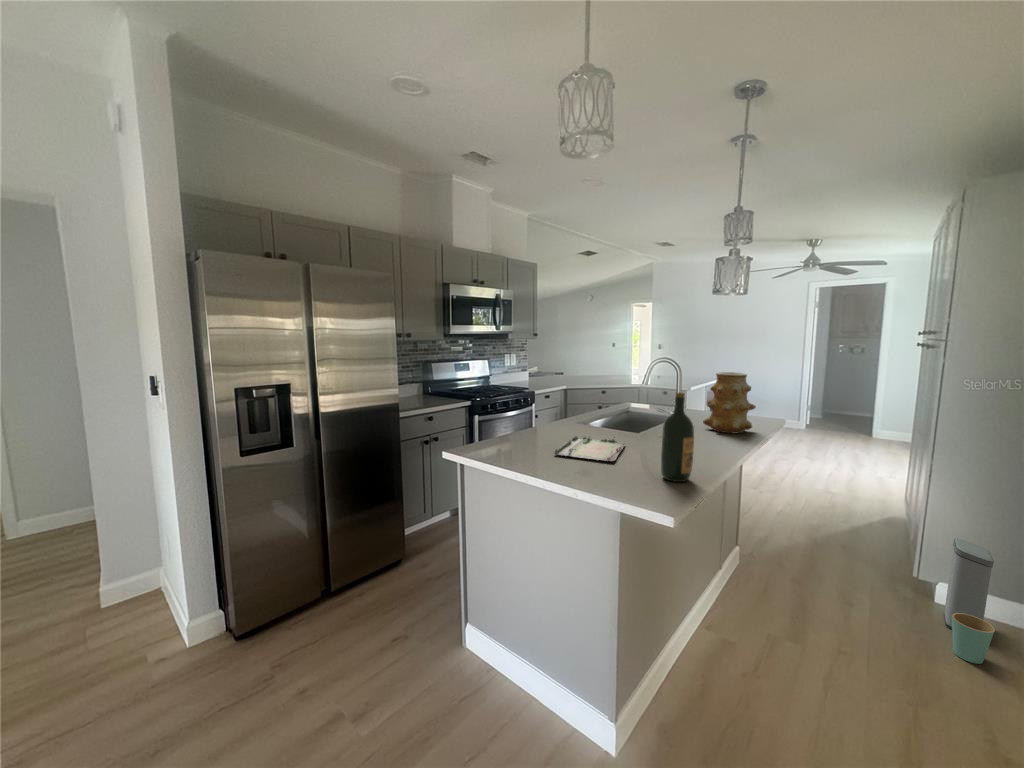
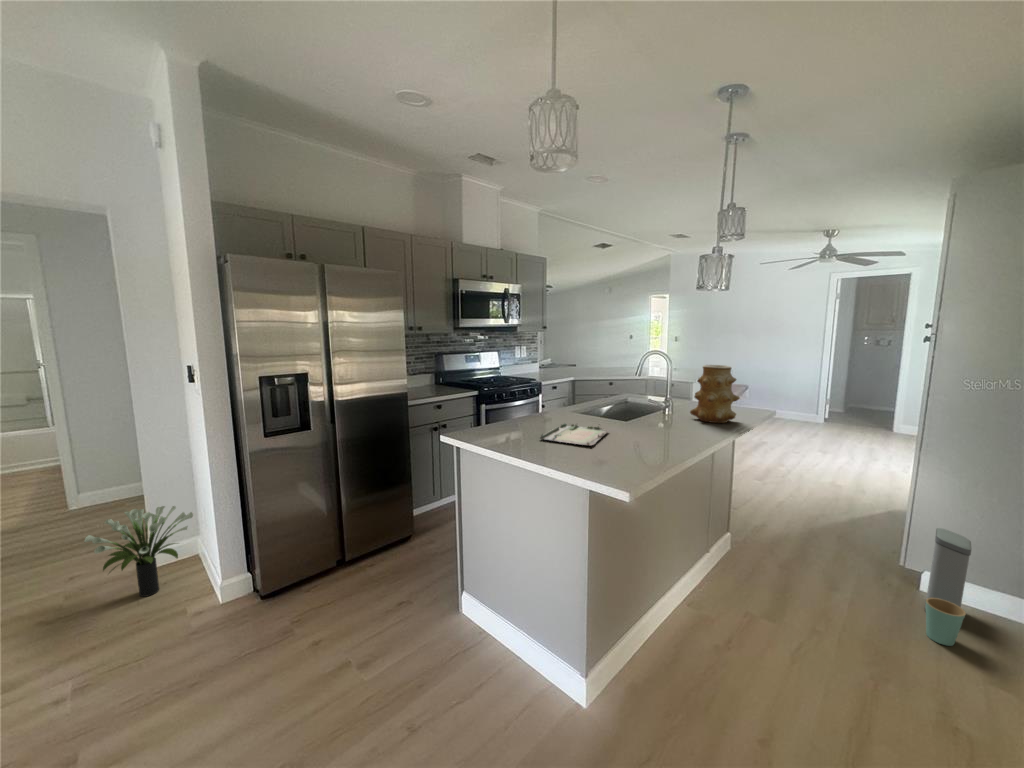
wine bottle: present [661,392,694,482] -> none [630,383,660,464]
potted plant: none [23,535,155,642] -> present [84,506,193,597]

